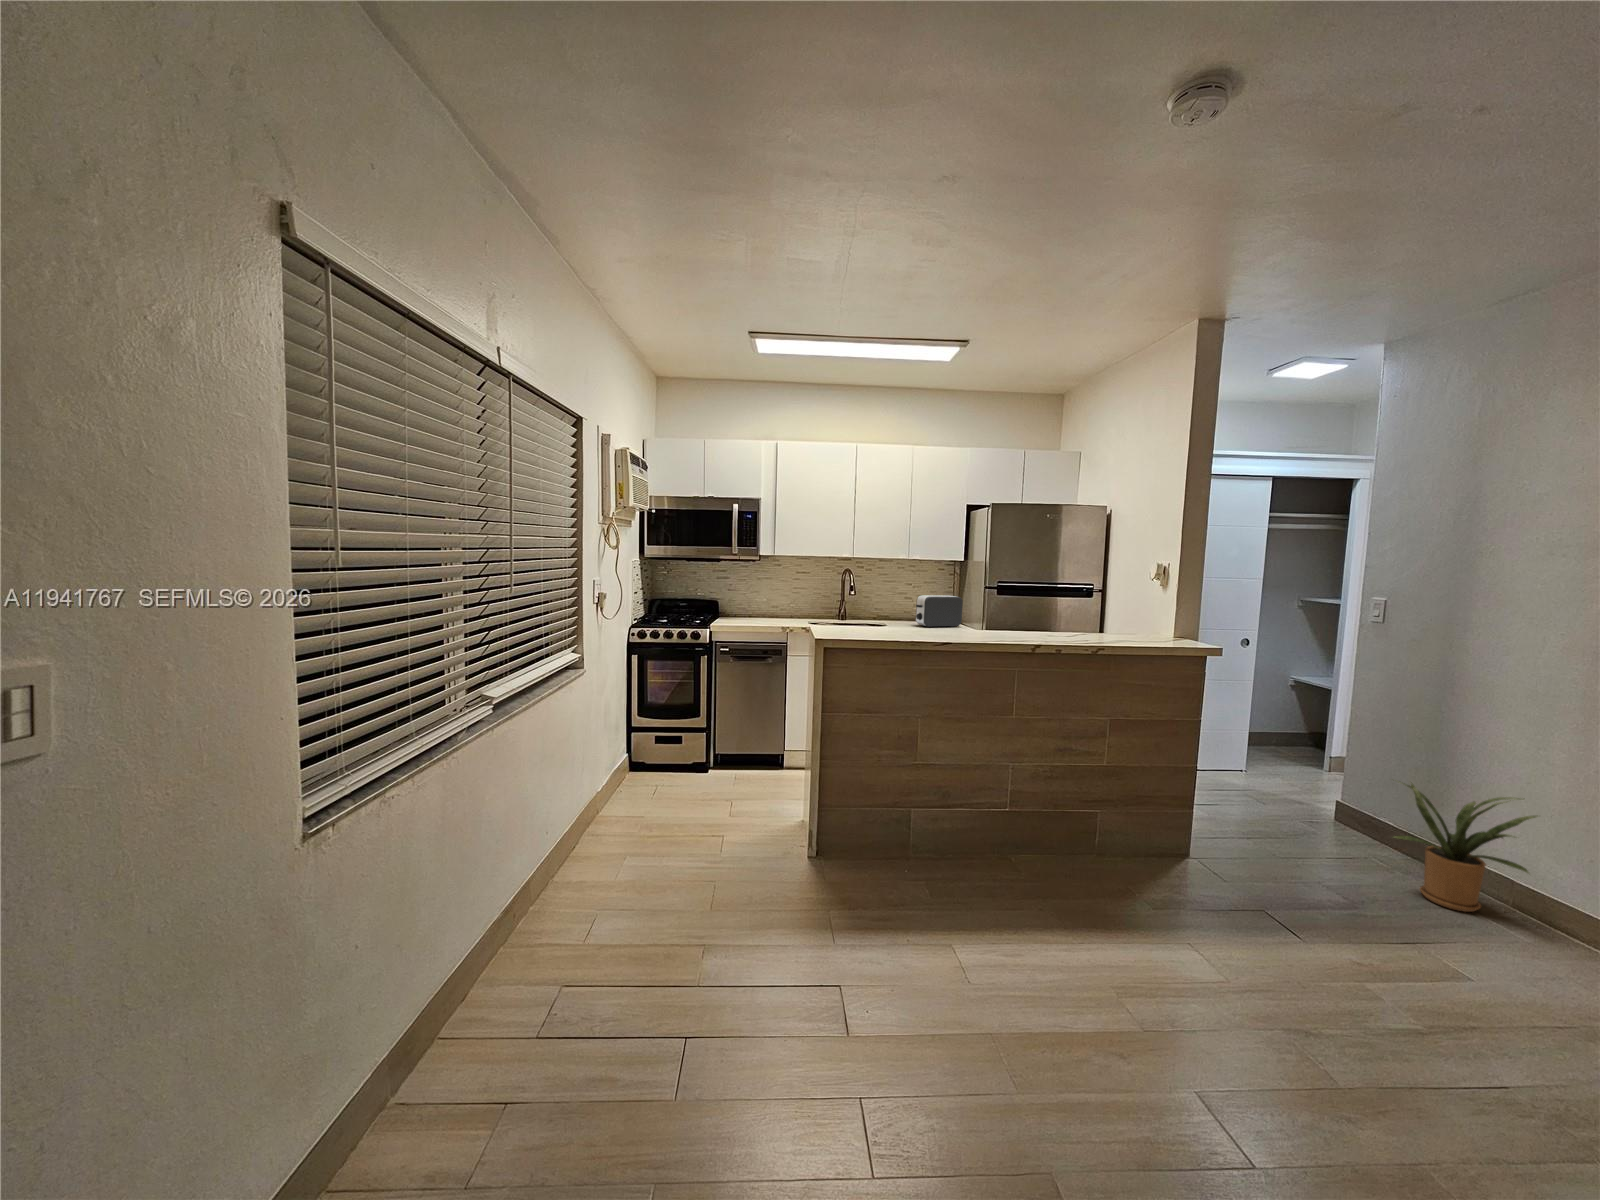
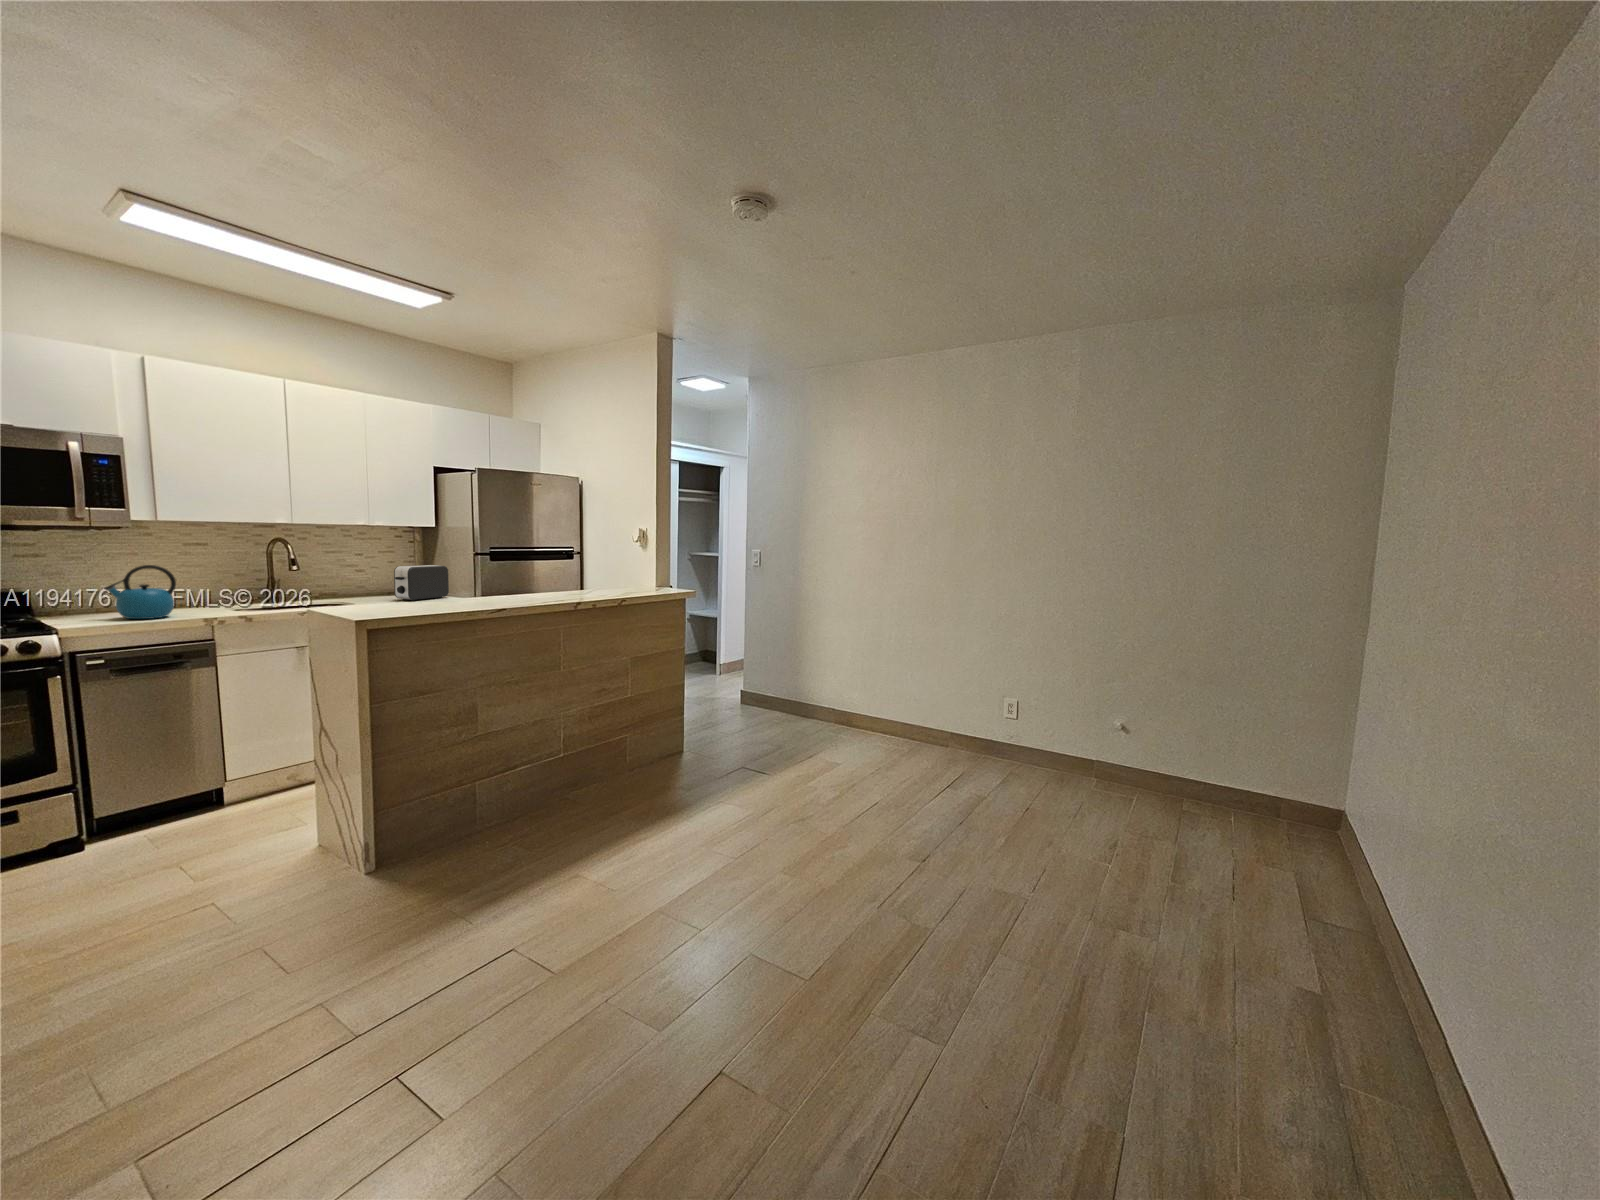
kettle: none [741,586,774,624] -> present [105,565,176,619]
house plant: present [1394,784,1536,912] -> none [779,658,845,731]

